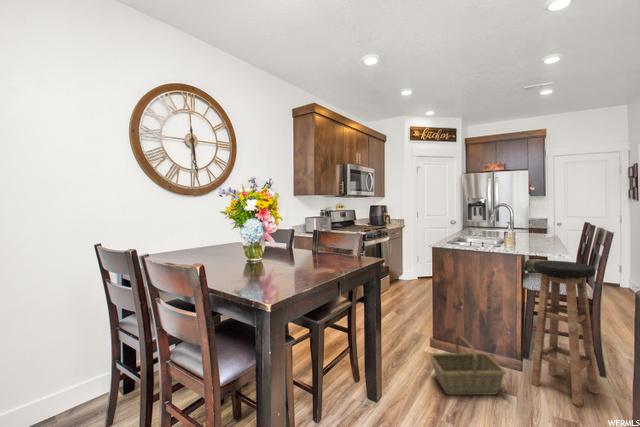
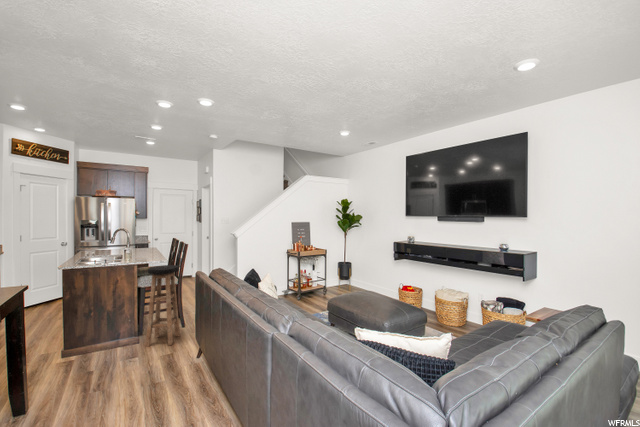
basket: present [430,336,506,395] -> none [70,332,132,379]

